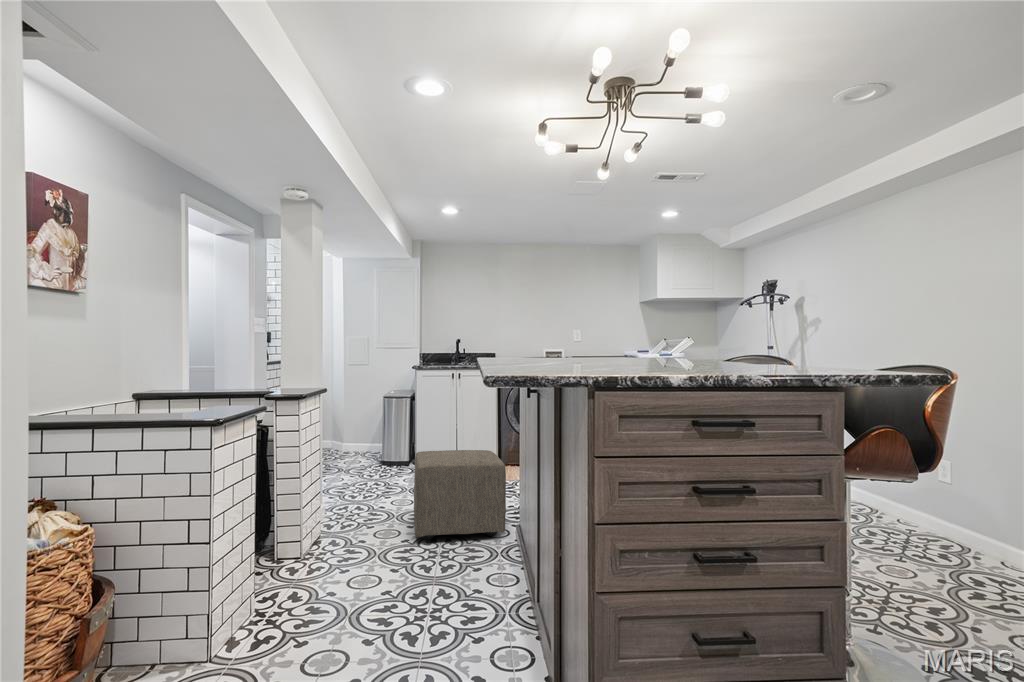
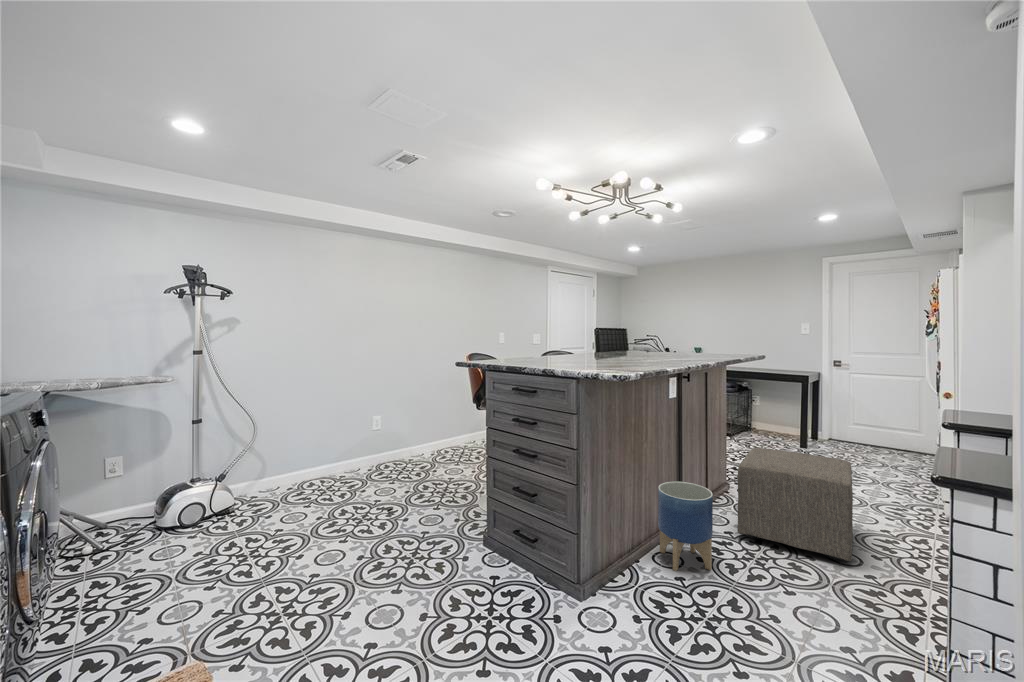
planter: none [352,491,411,588] -> present [658,482,713,571]

